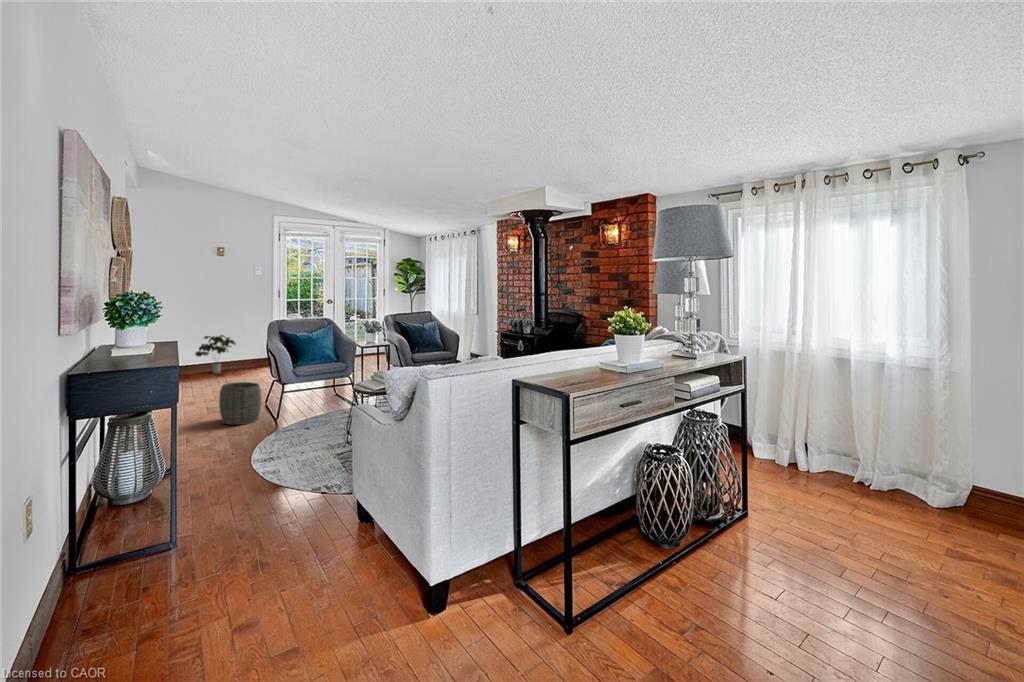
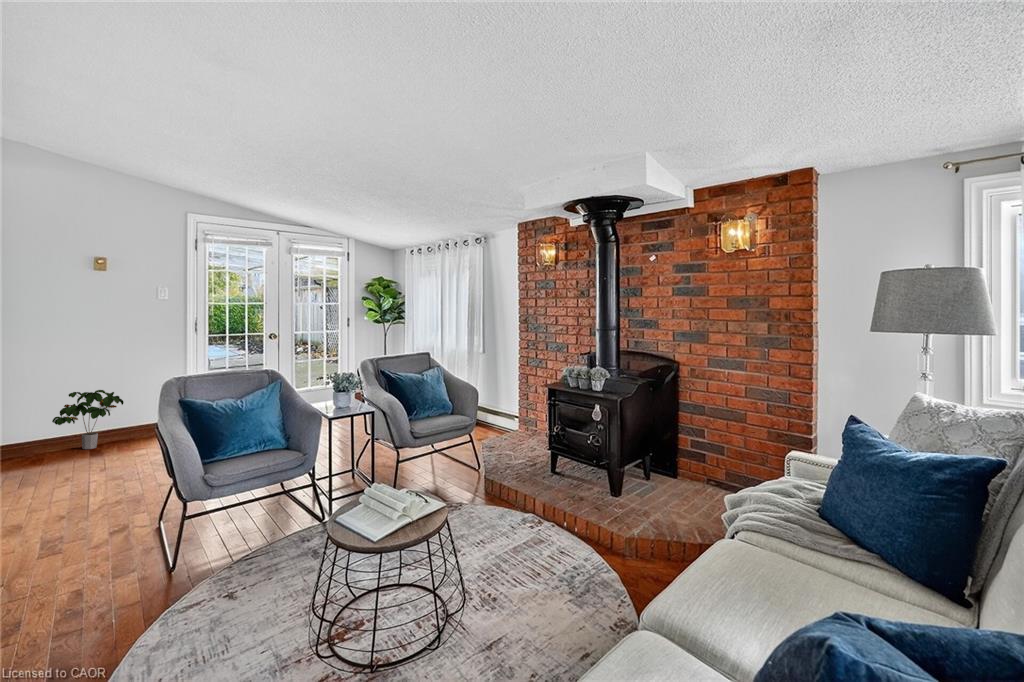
woven basket: present [219,382,261,425] -> none [44,500,137,598]

